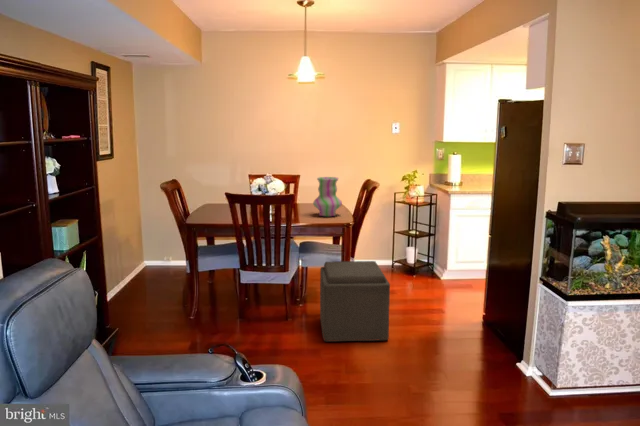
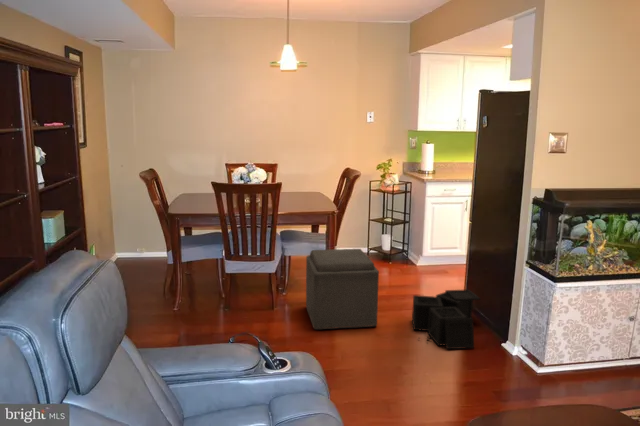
vase: present [313,177,342,216] -> none [296,165,325,205]
storage bin: none [426,305,497,367] -> present [412,290,480,349]

